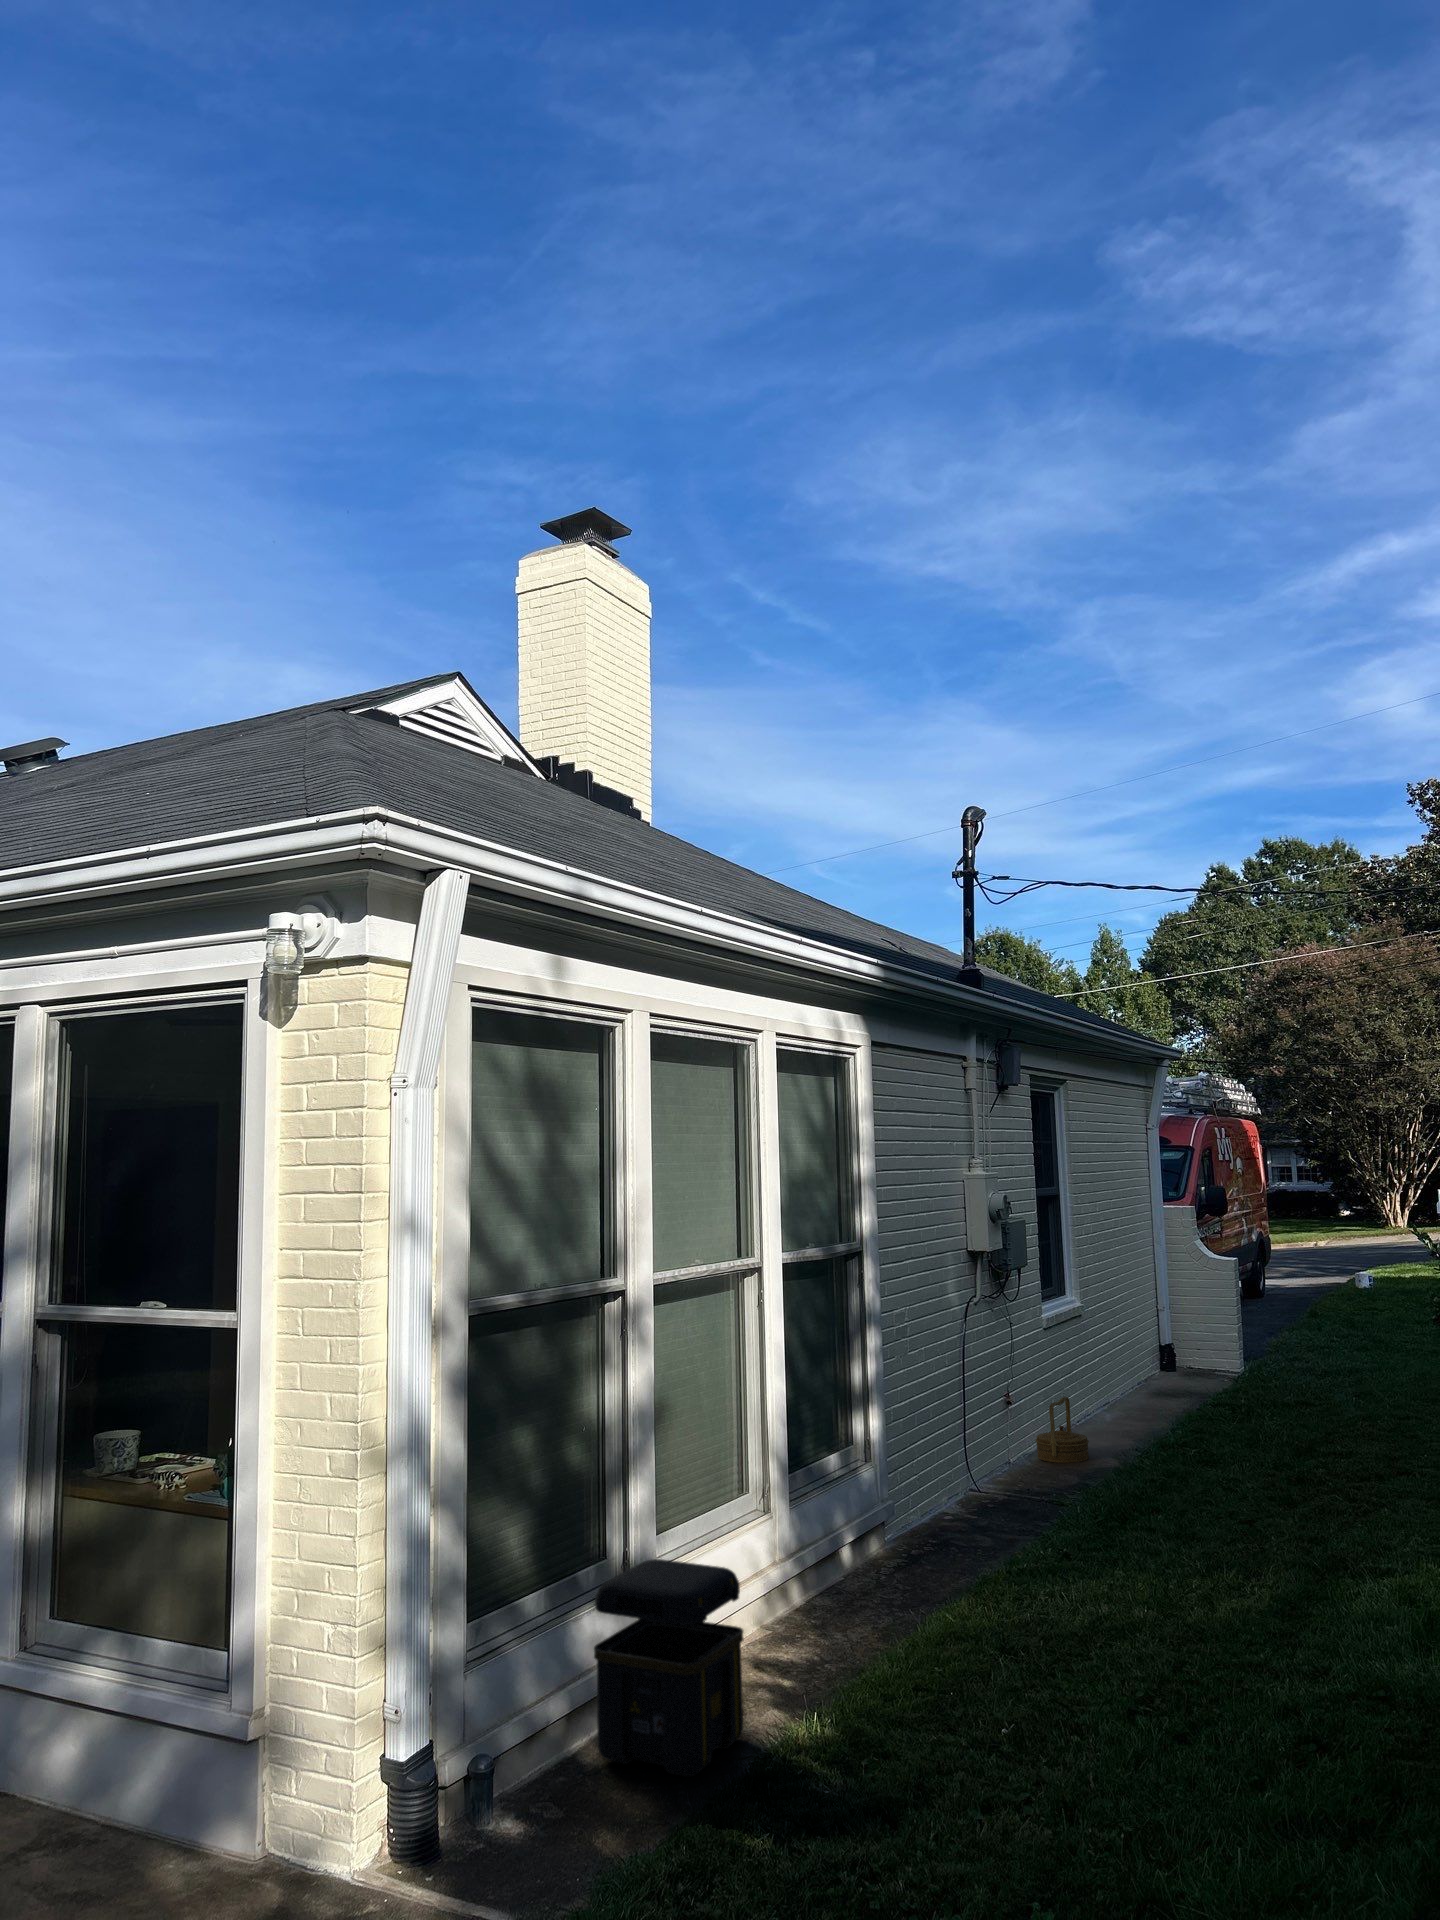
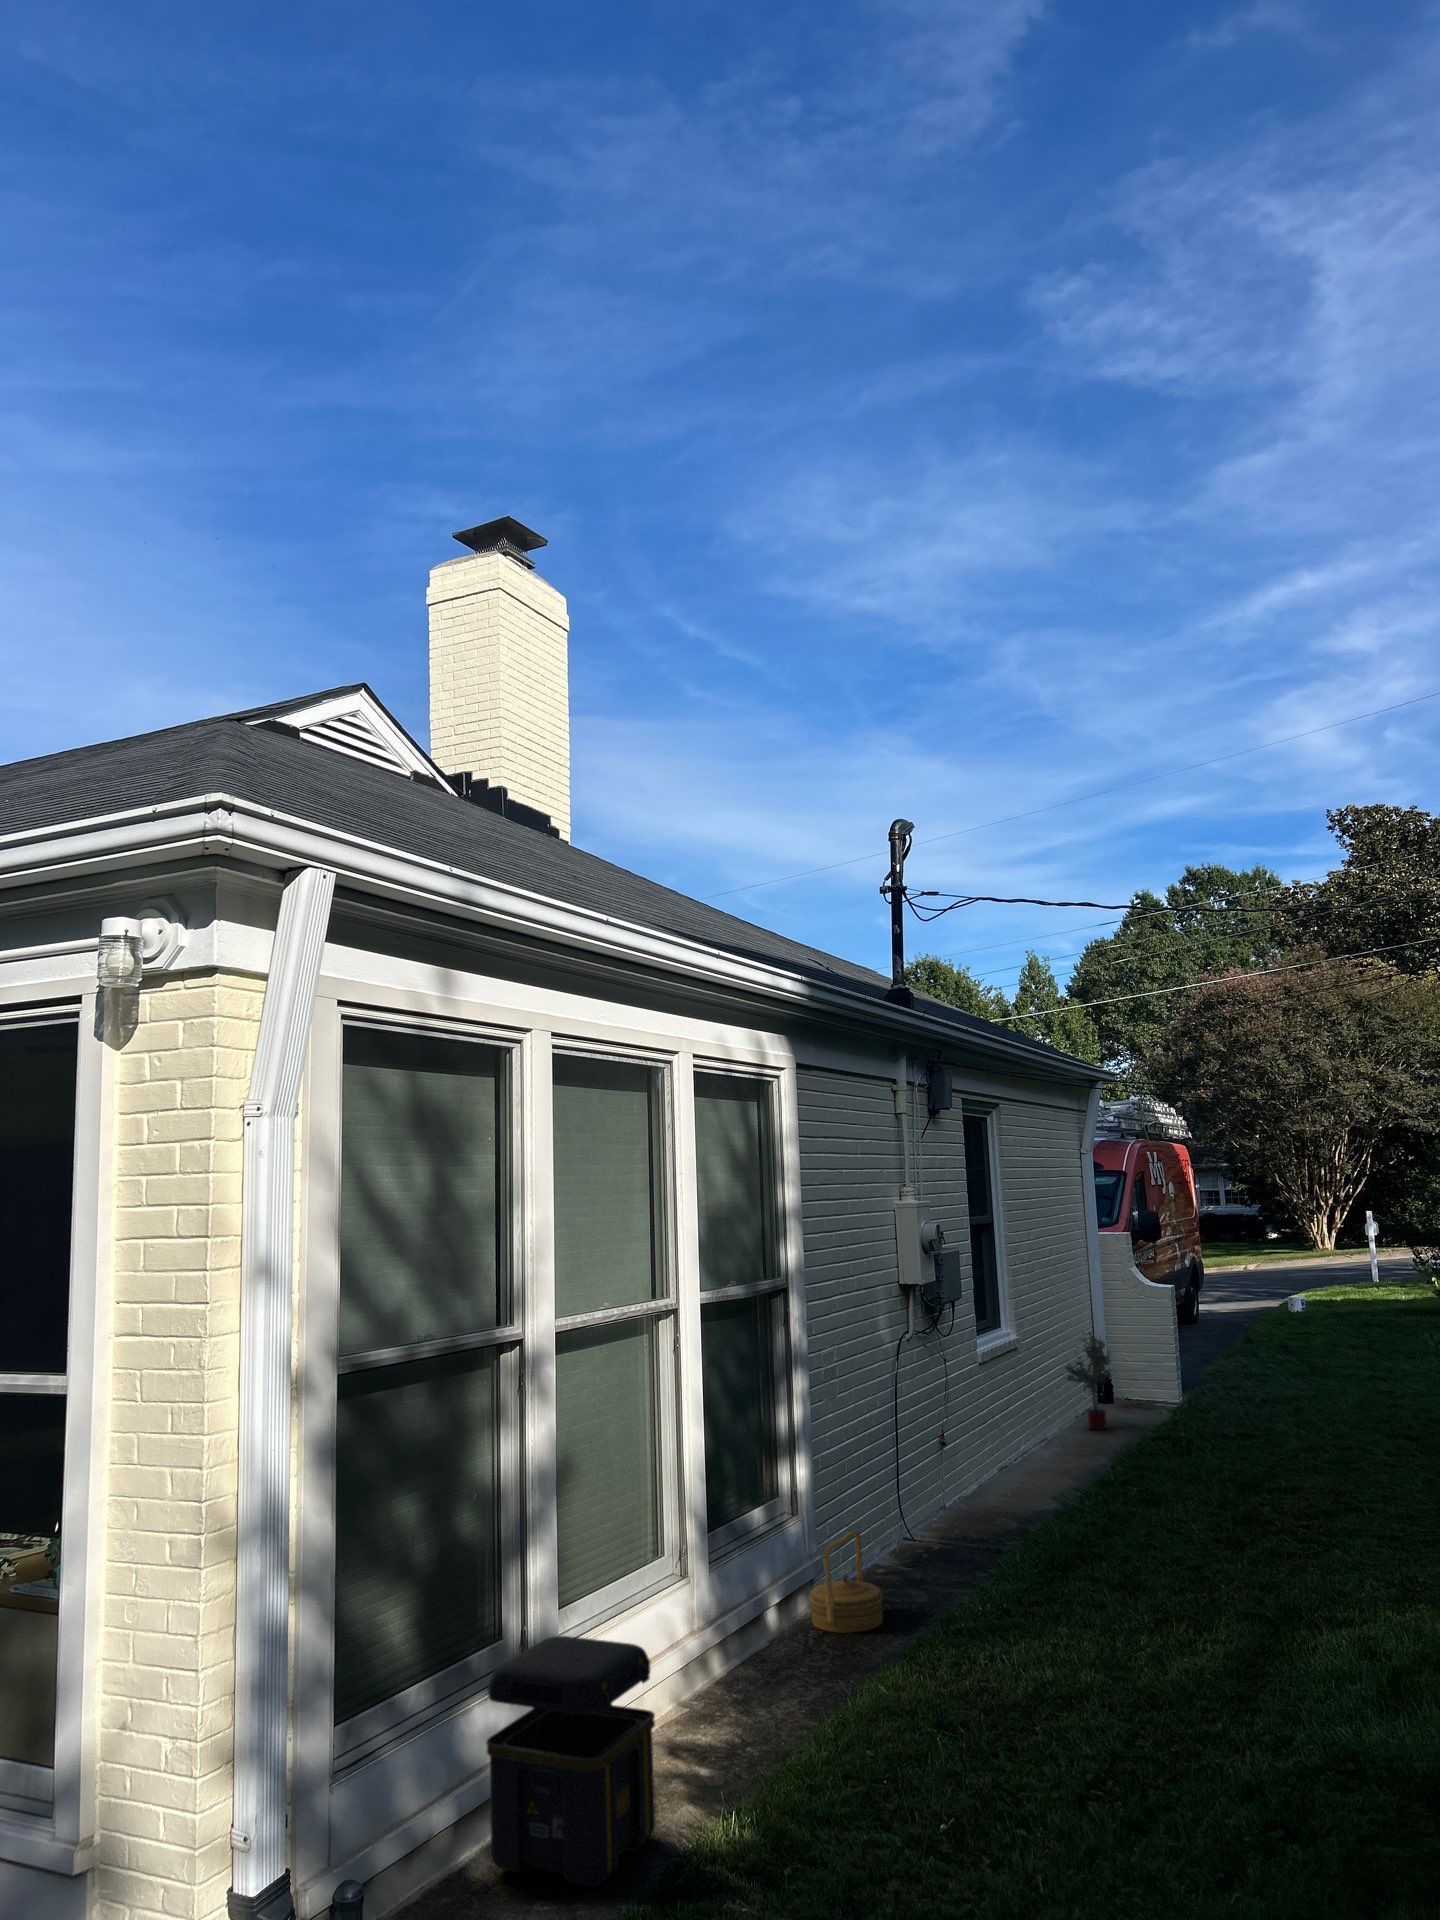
potted tree: none [1126,1303,1174,1399] -> present [1065,1332,1111,1430]
woven basket: present [1036,1397,1089,1463] -> present [809,1530,883,1633]

